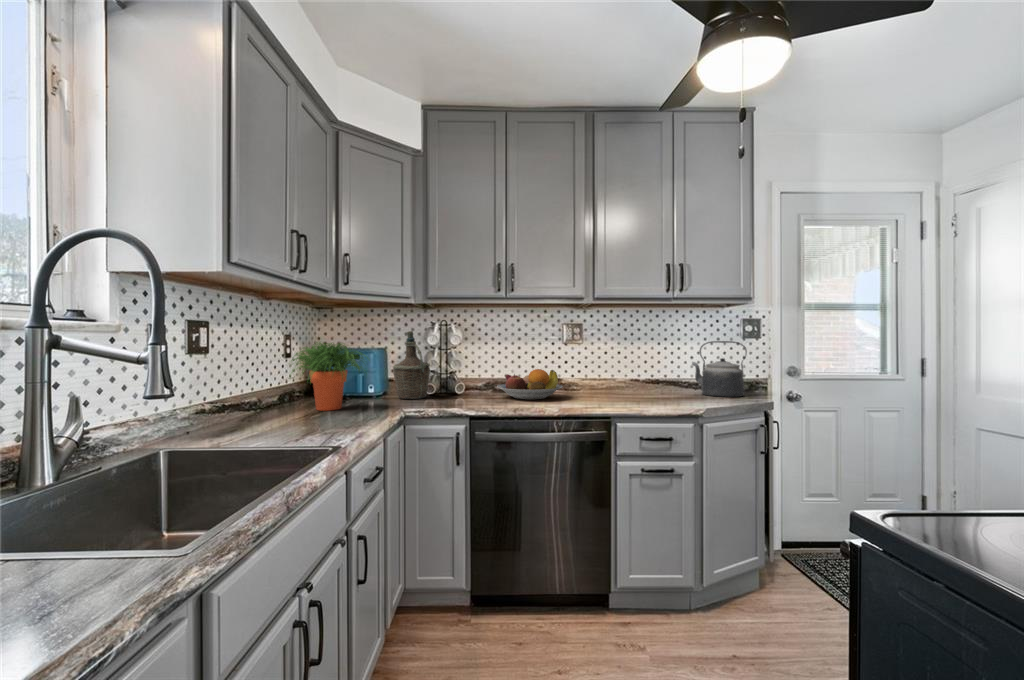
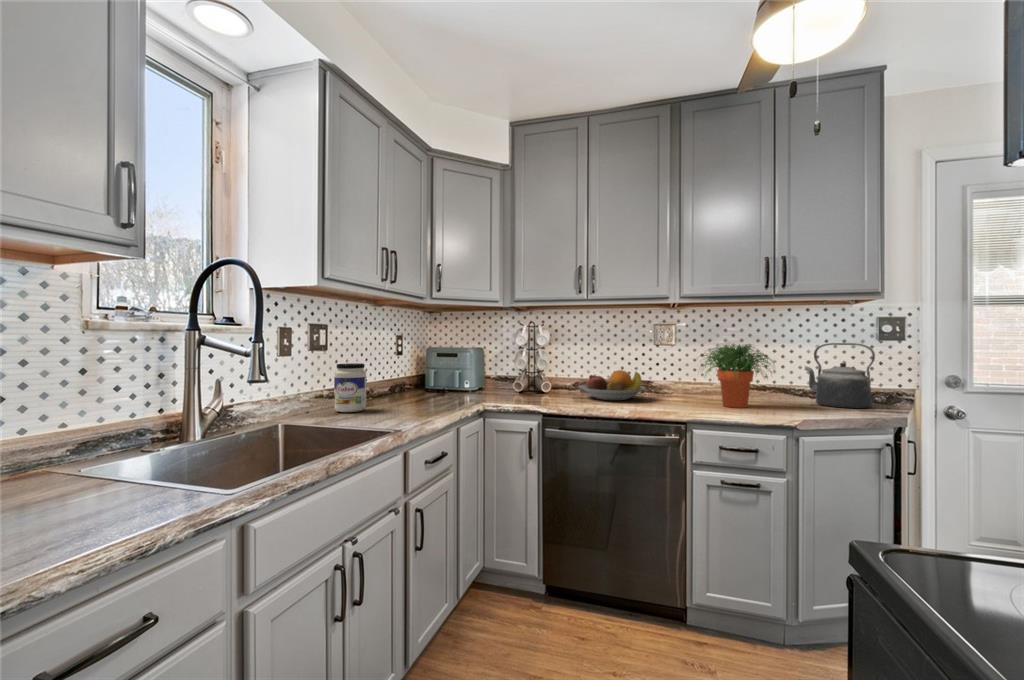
bottle: present [393,331,430,399] -> none [484,333,517,395]
potted plant: present [291,342,363,411] -> present [701,344,773,408]
jar: none [228,369,270,429] -> present [334,363,366,412]

